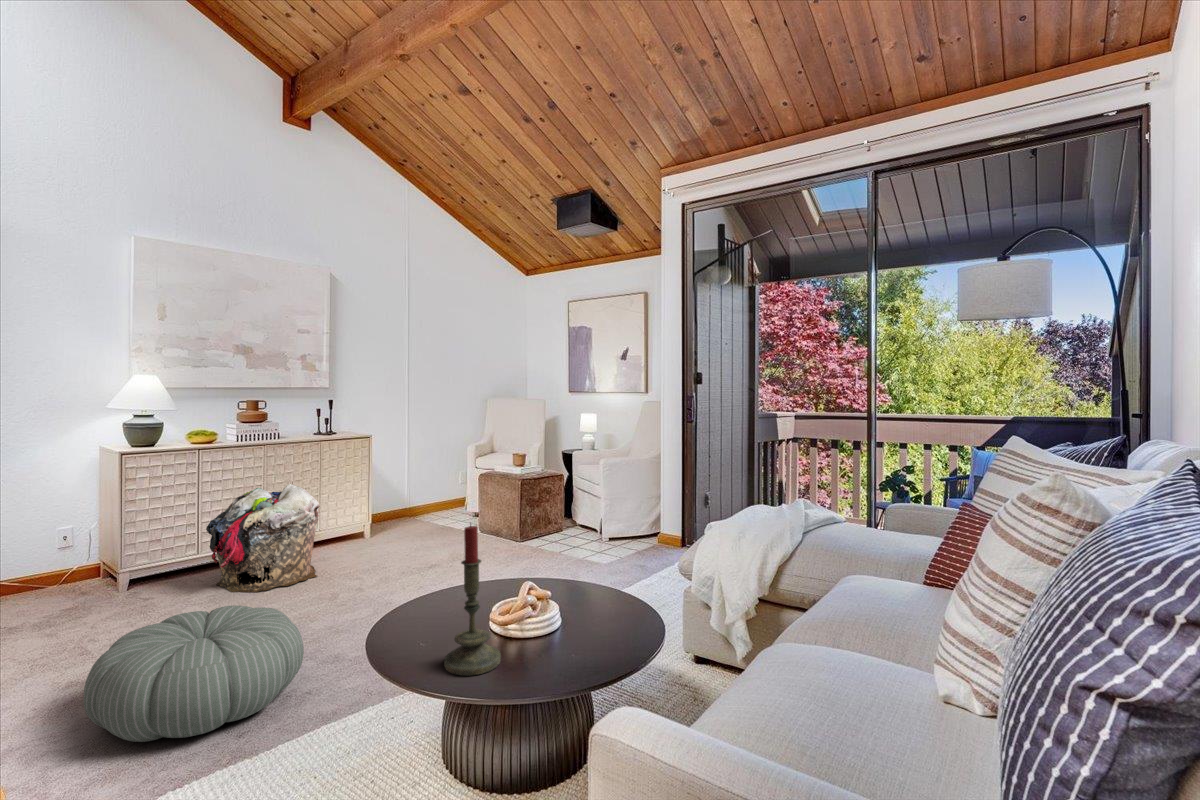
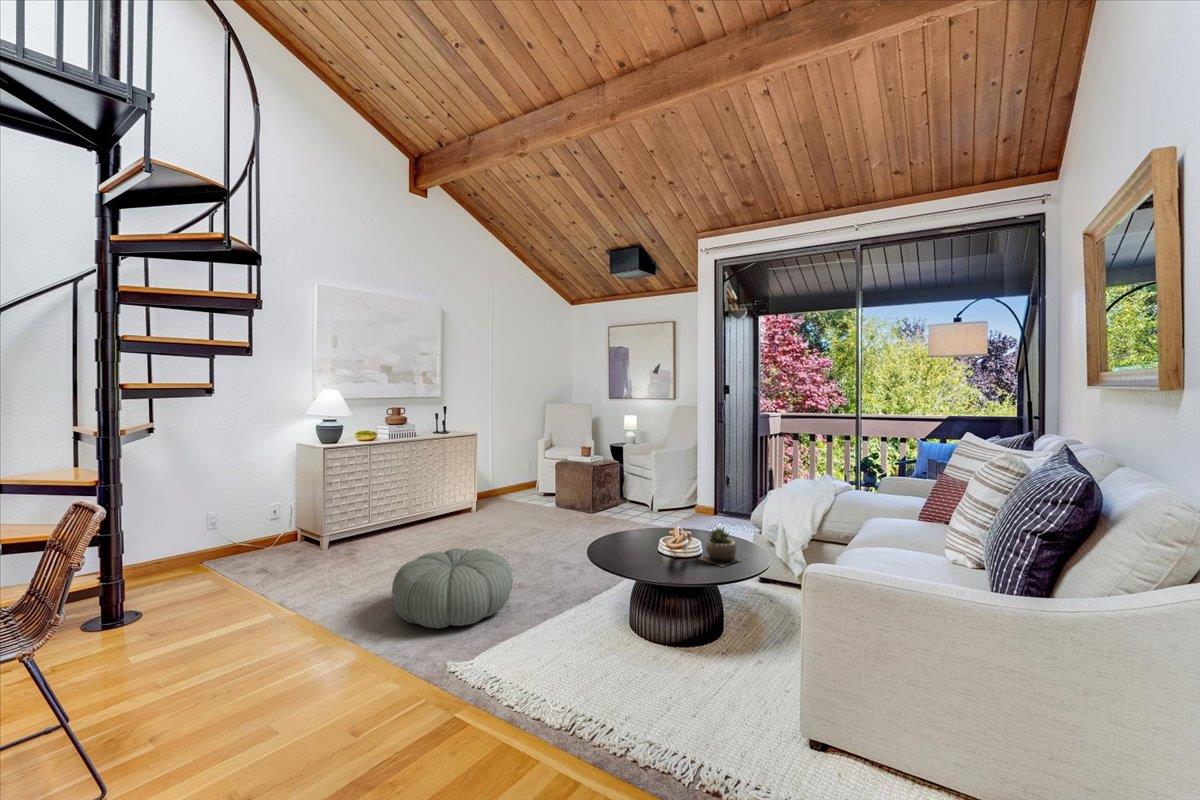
laundry basket: present [206,484,320,592] -> none [385,469,461,548]
candle: present [444,523,501,676] -> none [651,485,684,573]
succulent plant: none [538,592,610,665] -> present [700,528,740,567]

